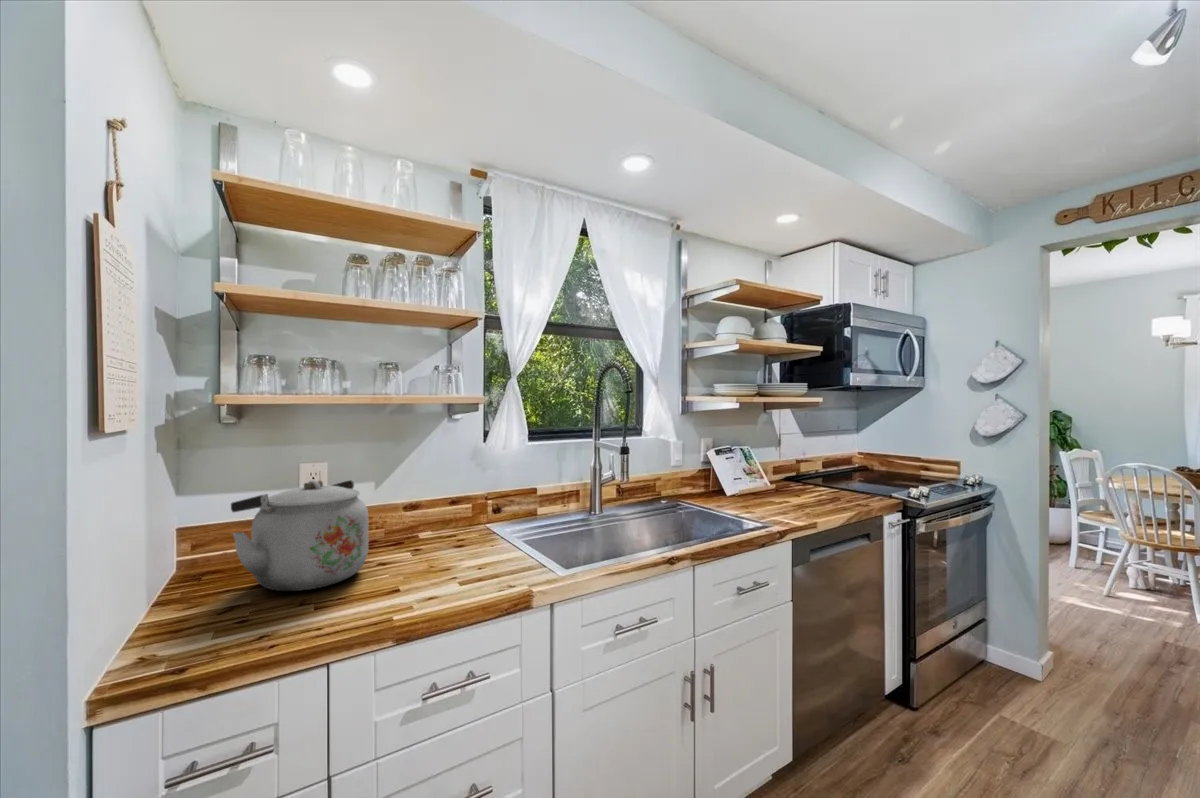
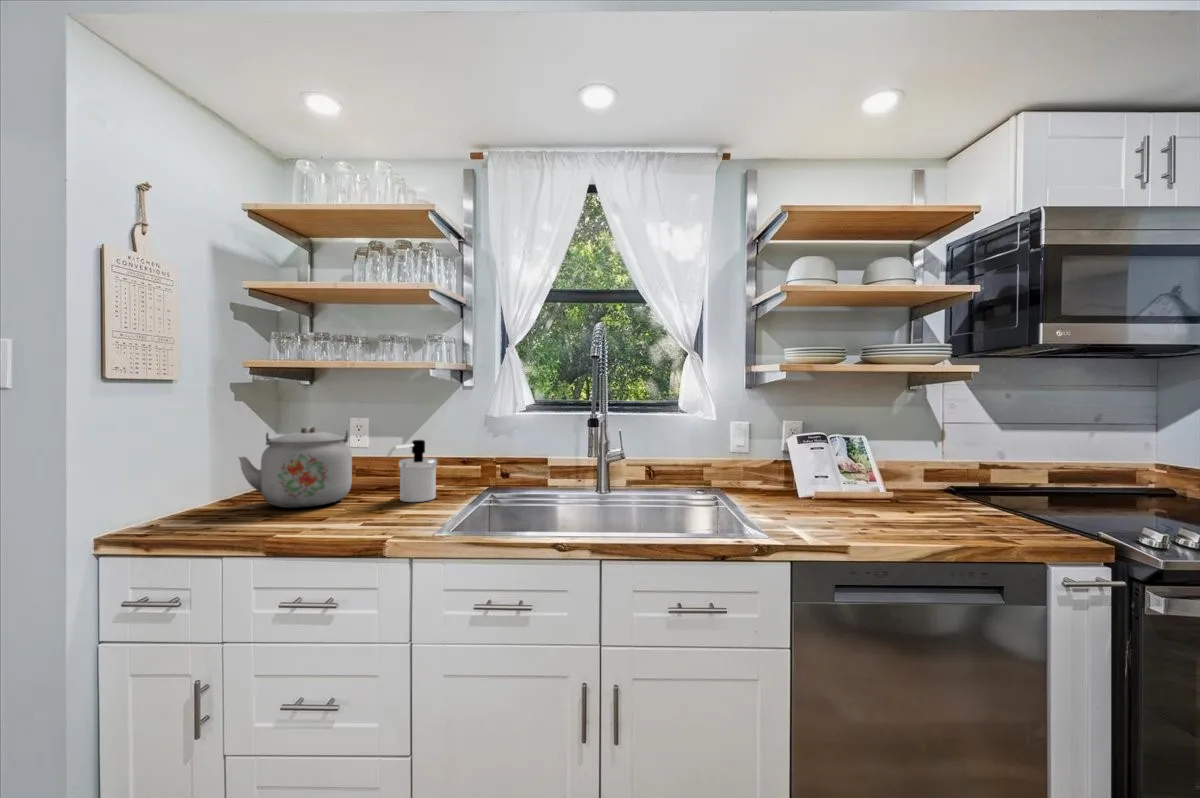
soap dispenser: none [419,482,462,554] -> present [387,440,437,502]

